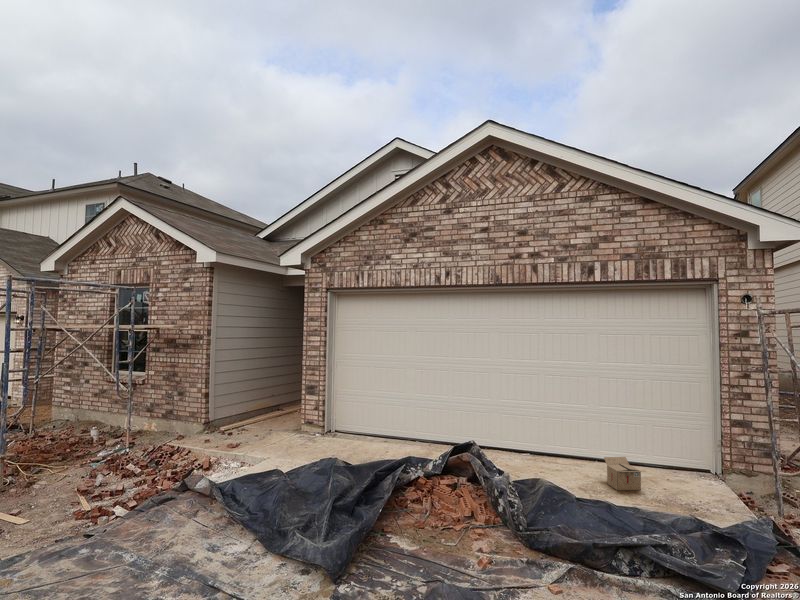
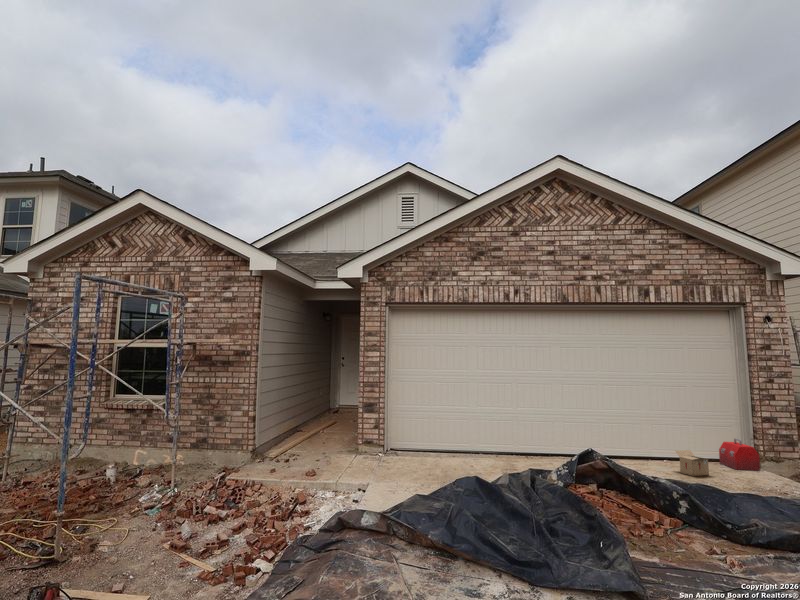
toolbox: none [679,444,721,487] -> present [719,438,760,471]

